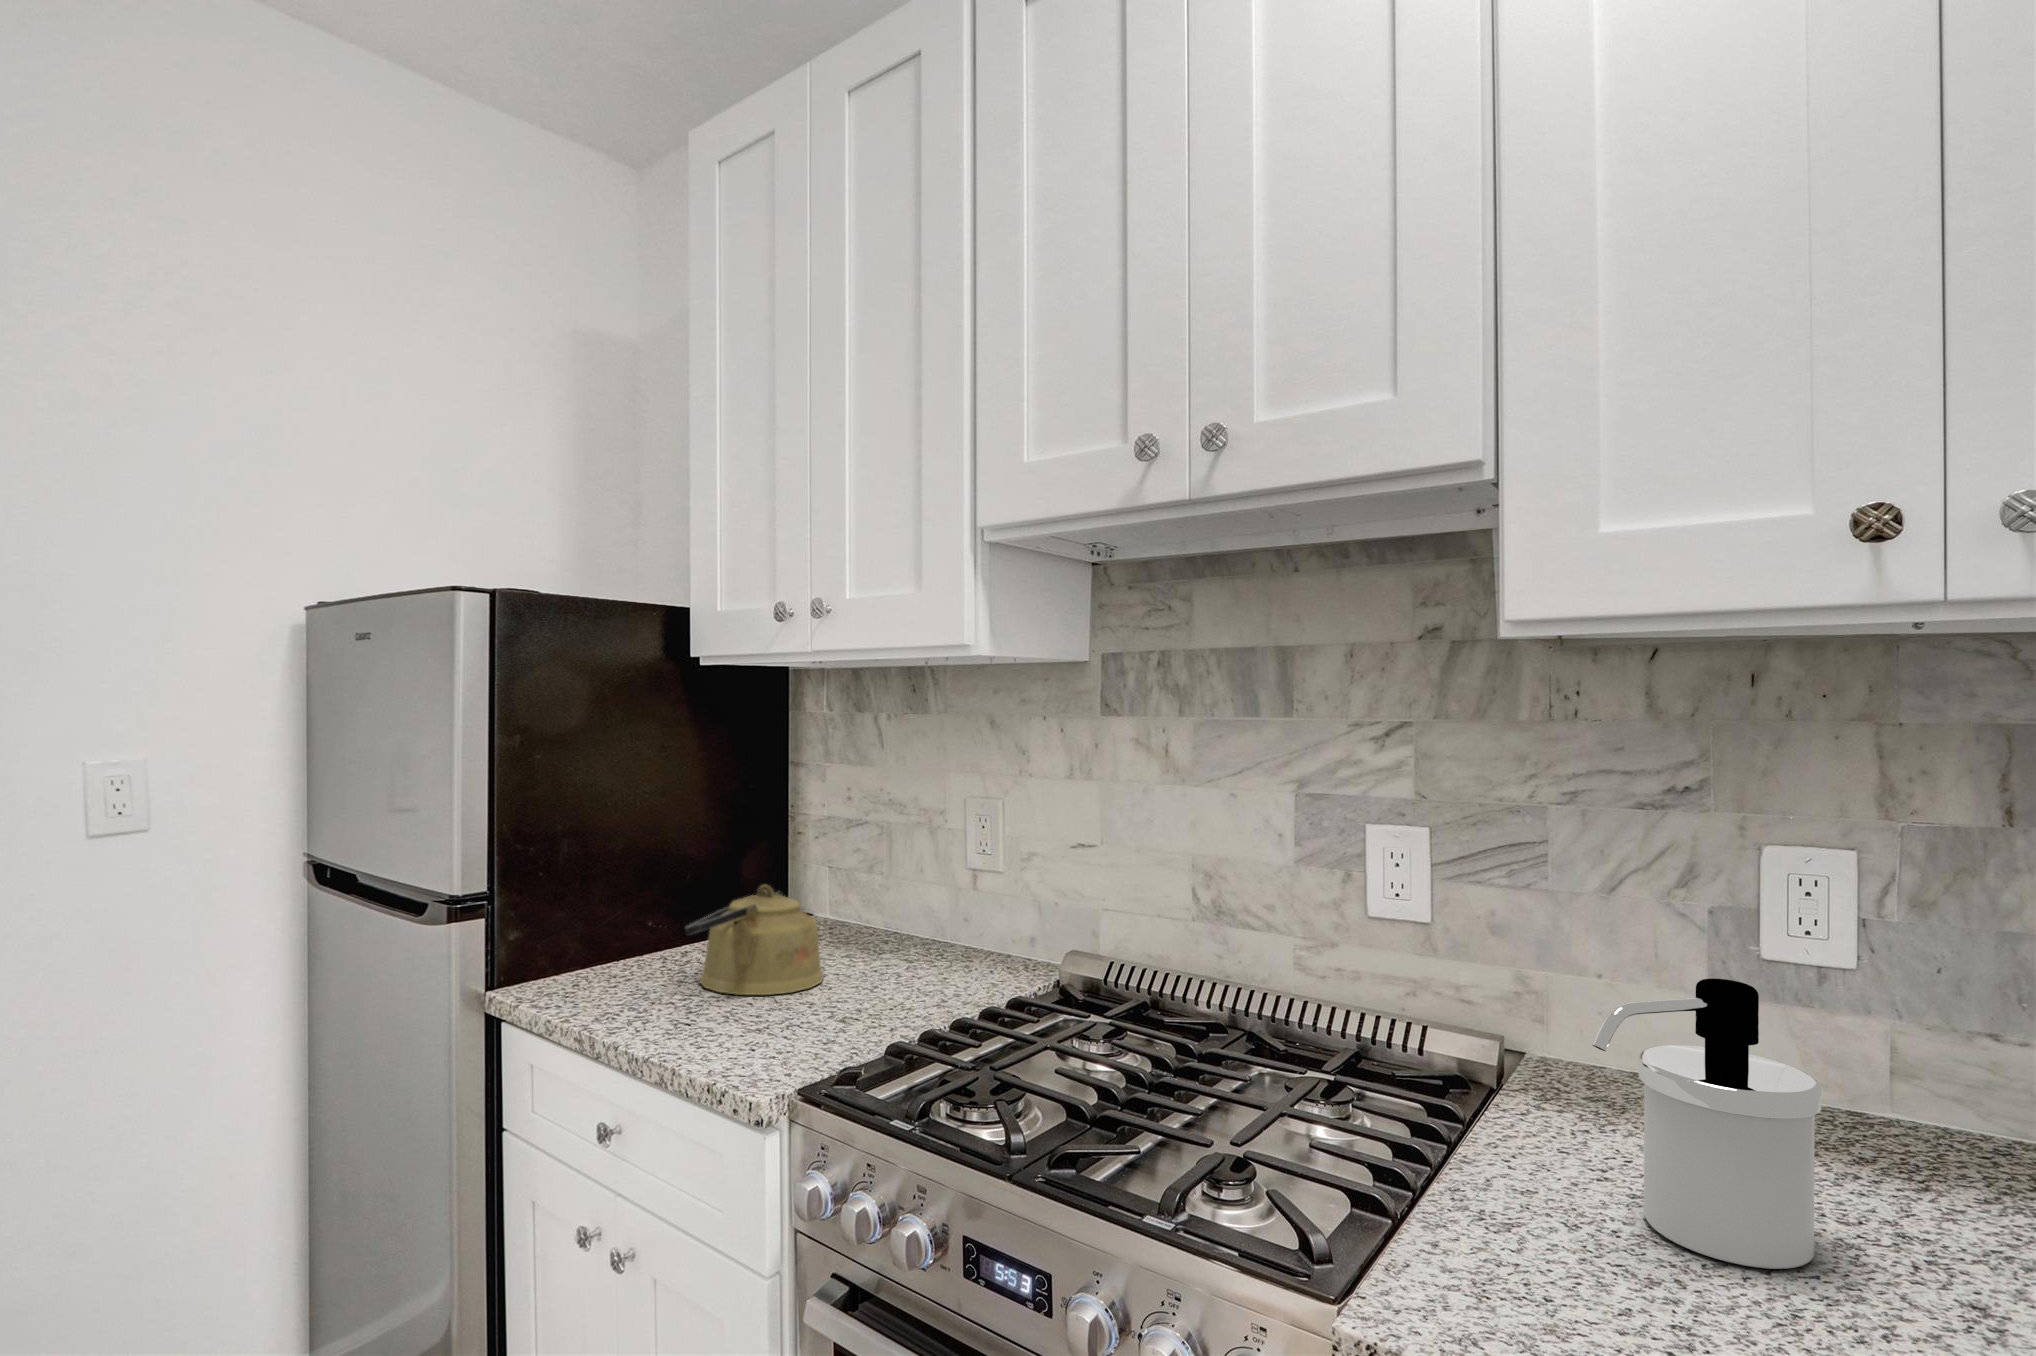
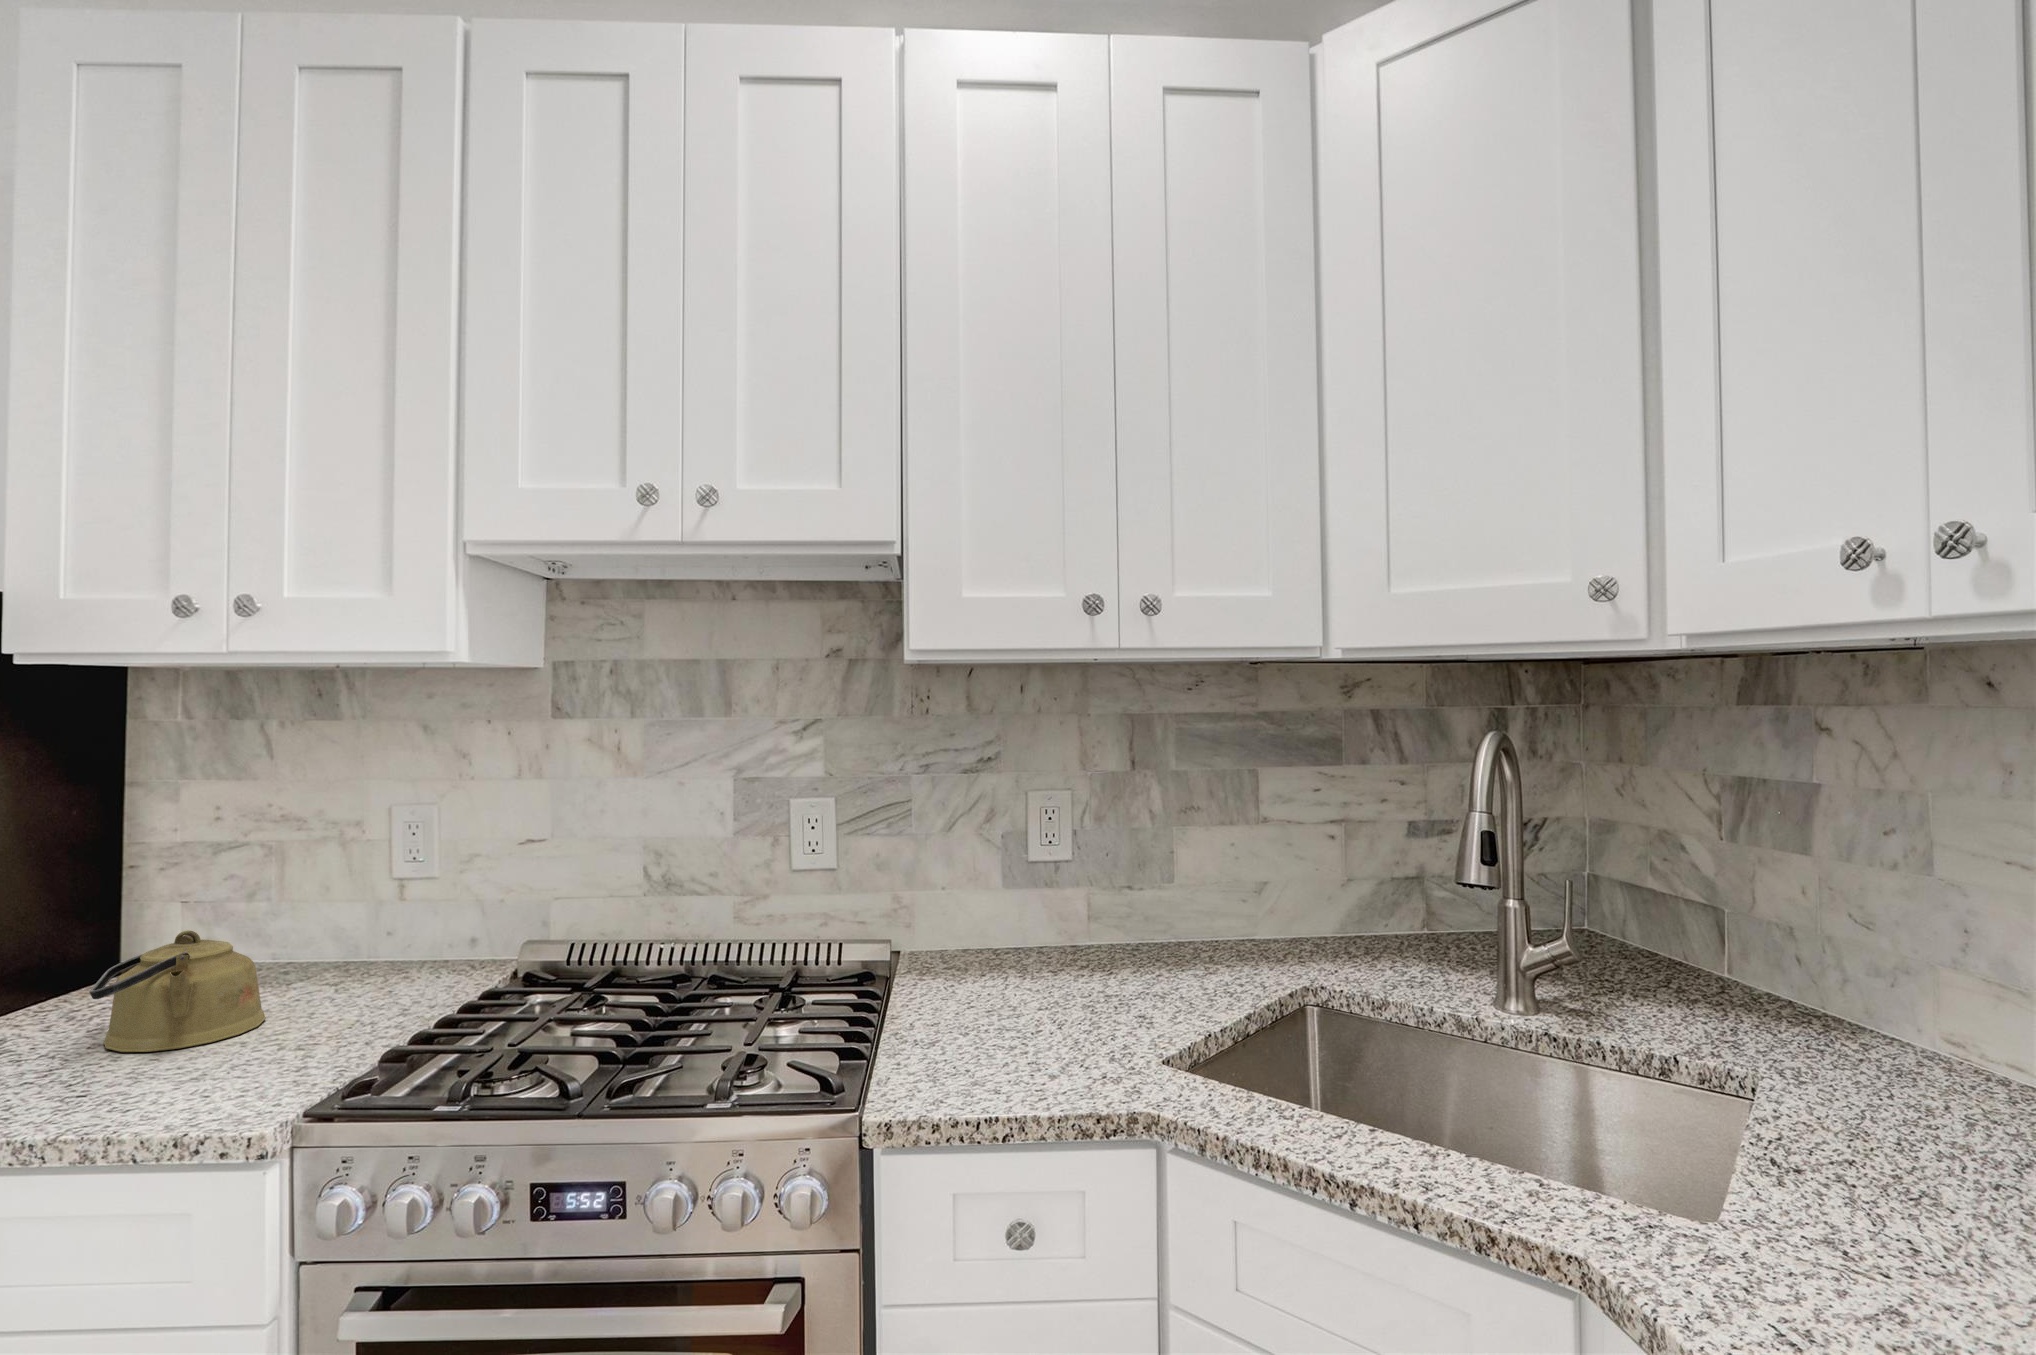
soap dispenser: present [1592,978,1821,1269] -> none [978,873,1079,1028]

